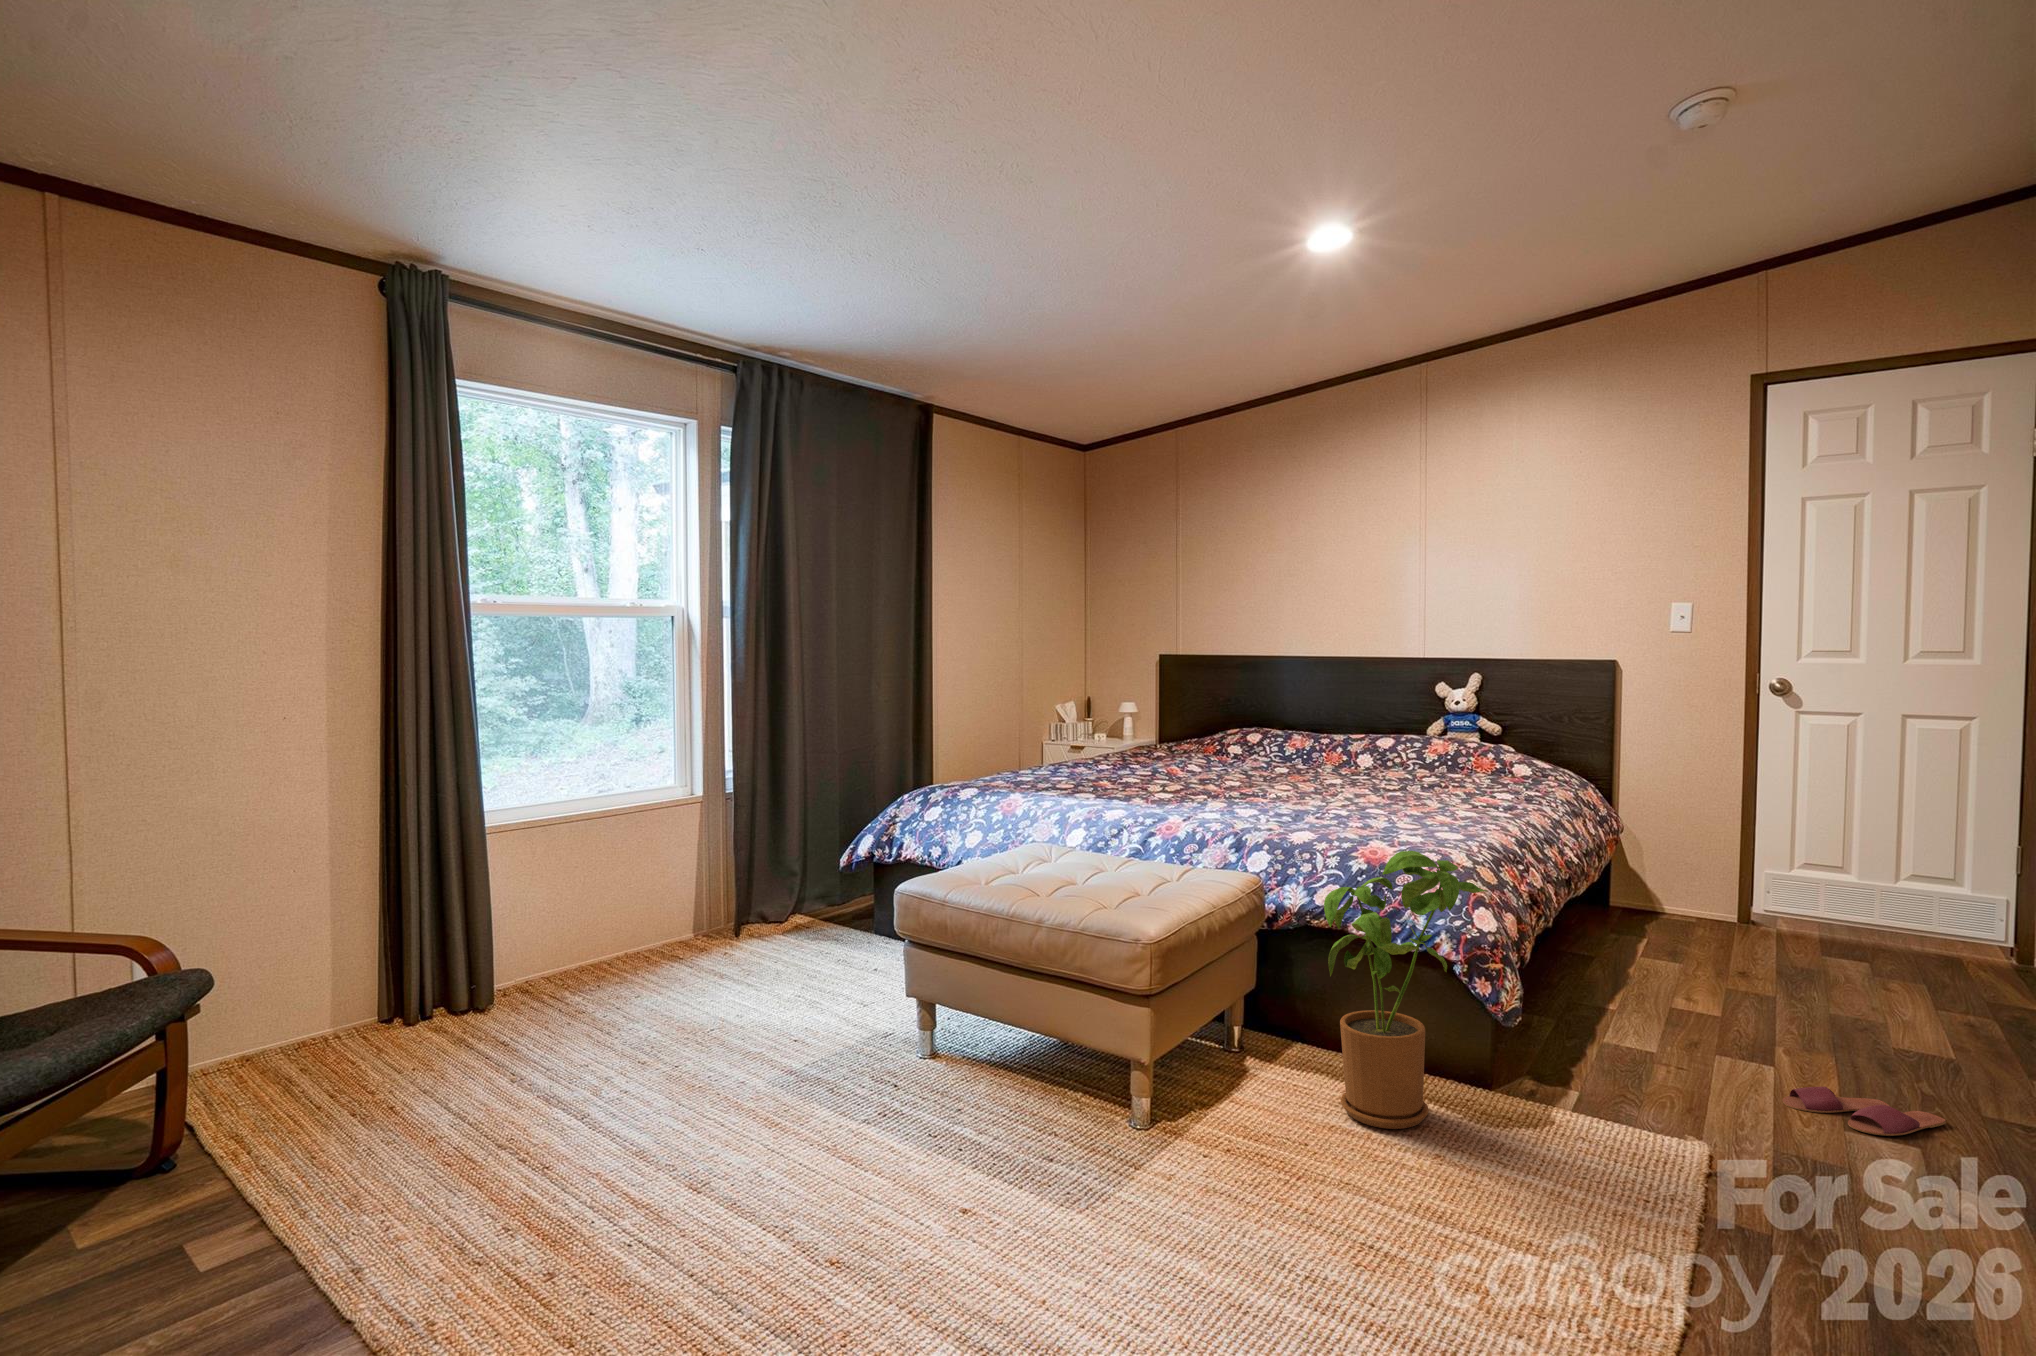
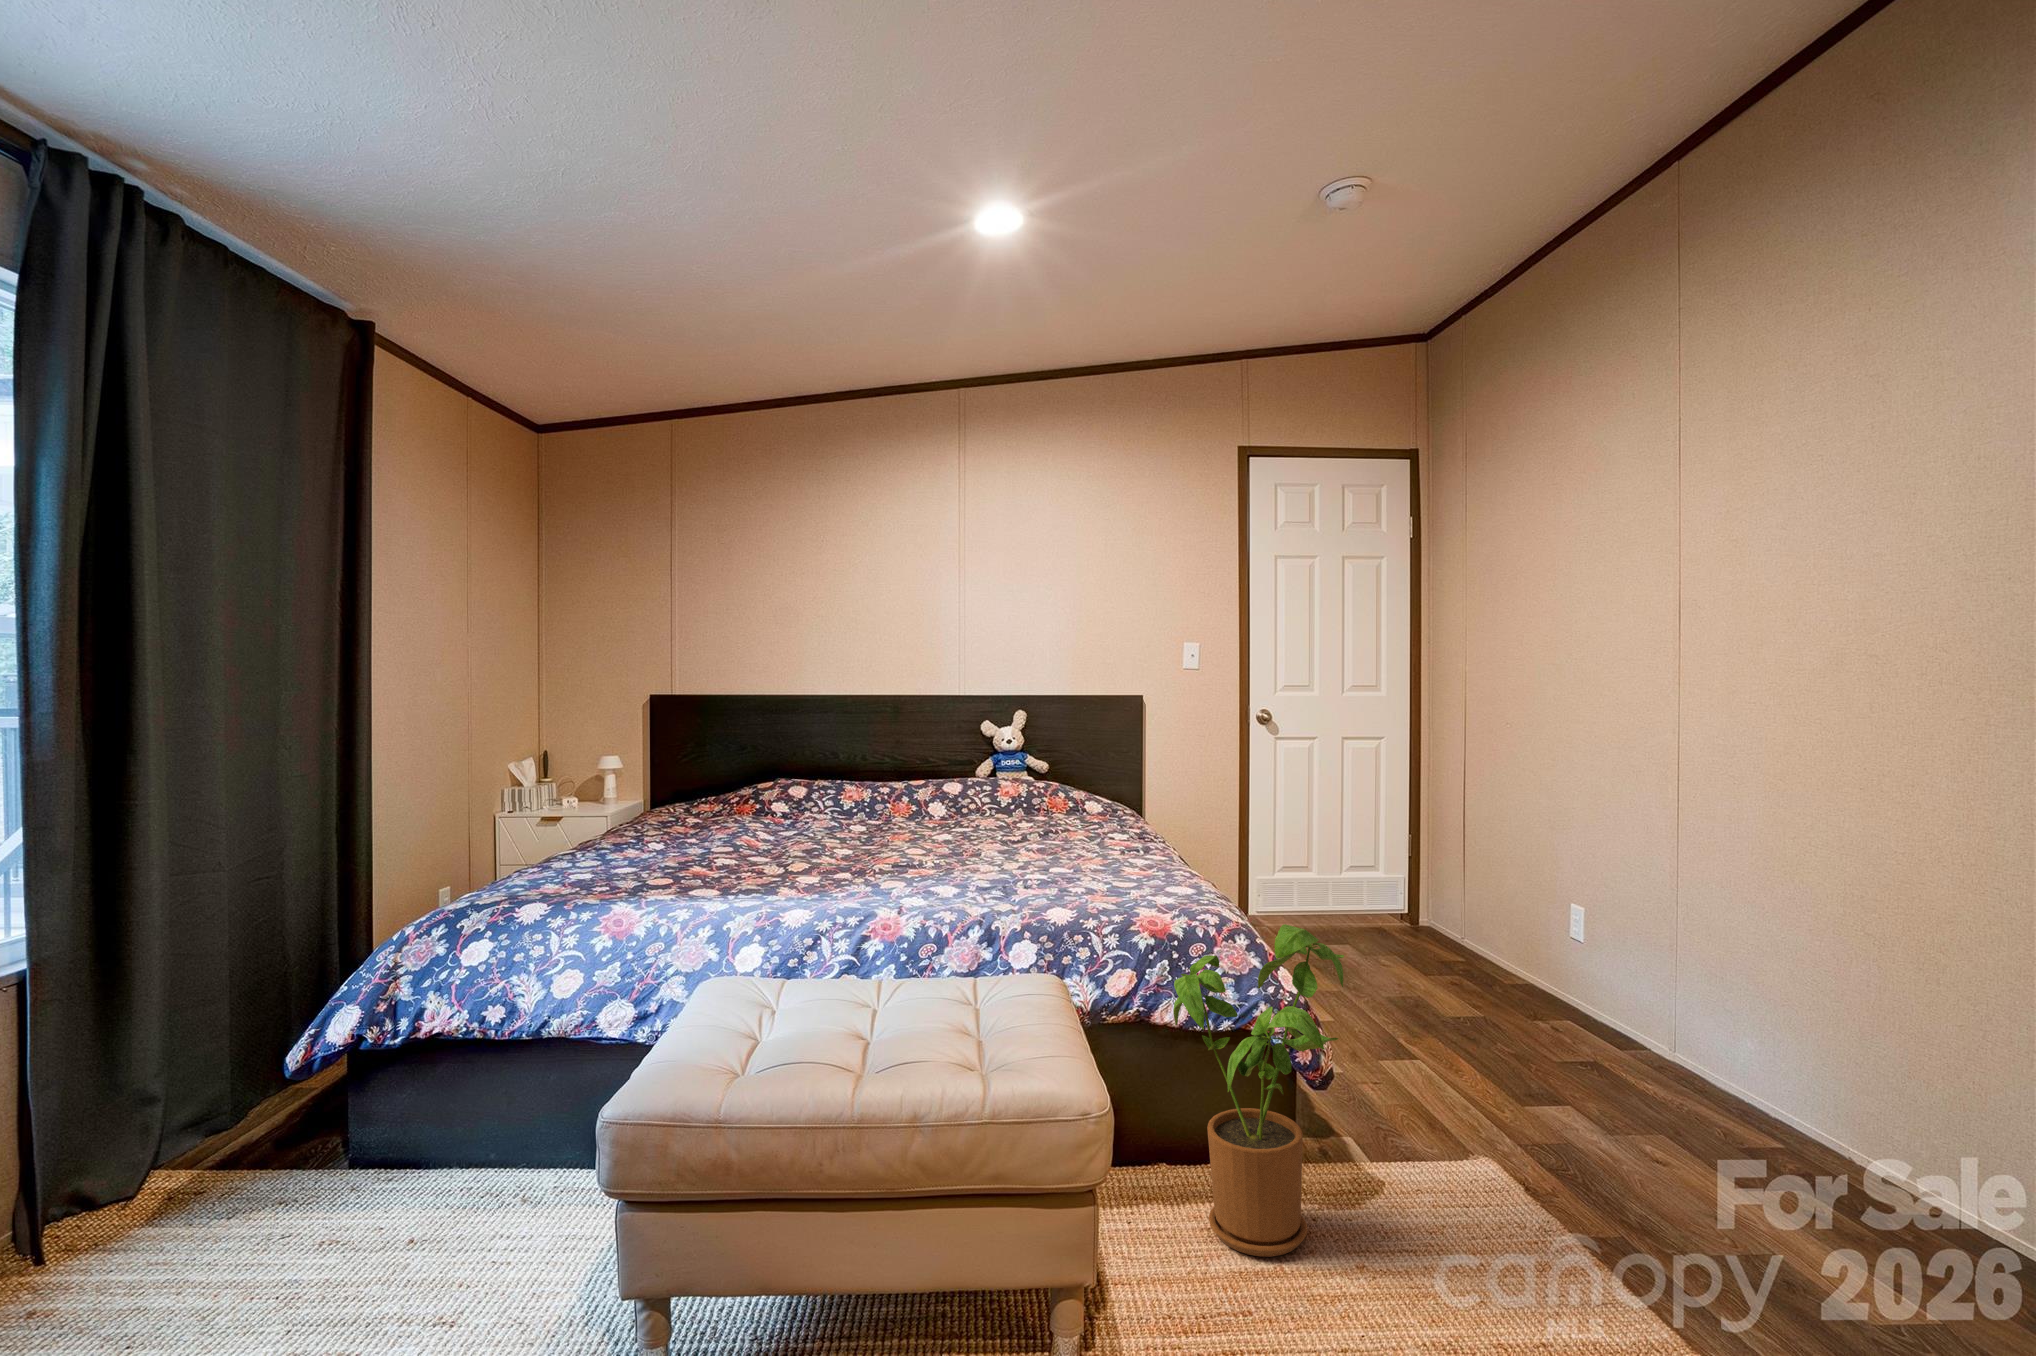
slippers: present [1783,1087,1945,1136] -> none [1454,1067,1550,1103]

